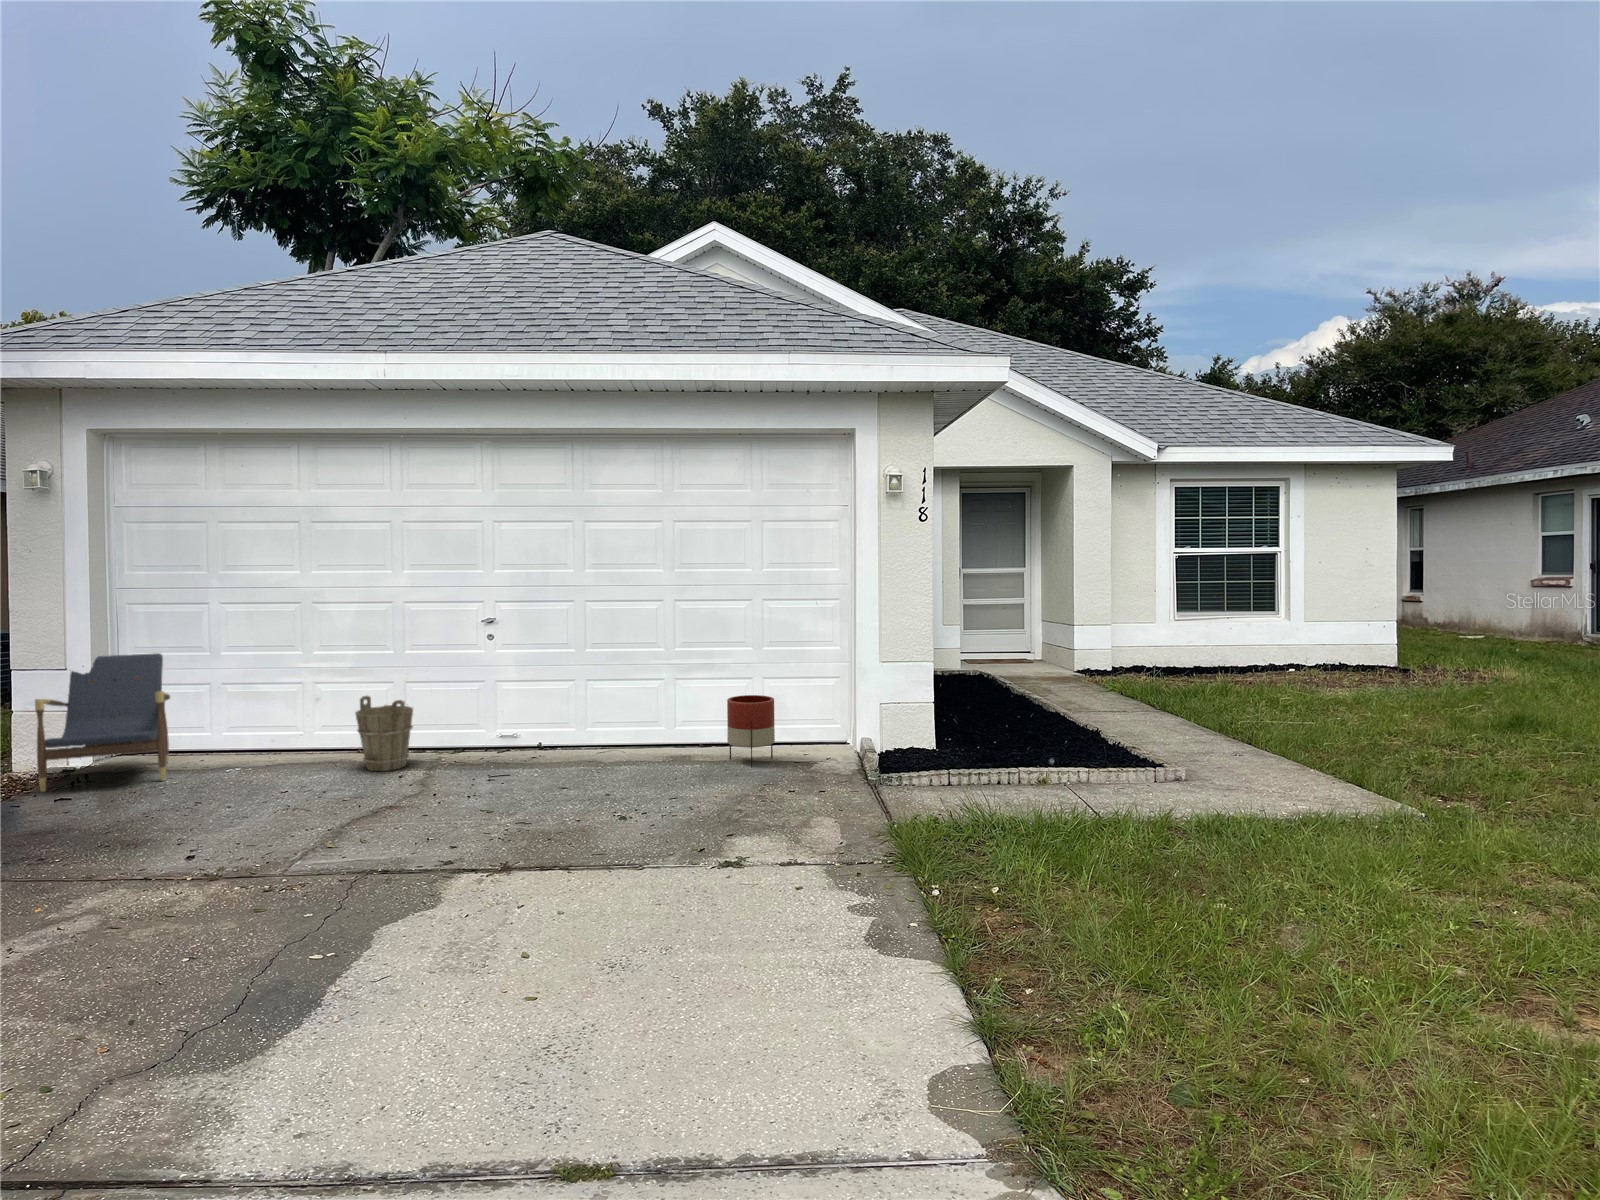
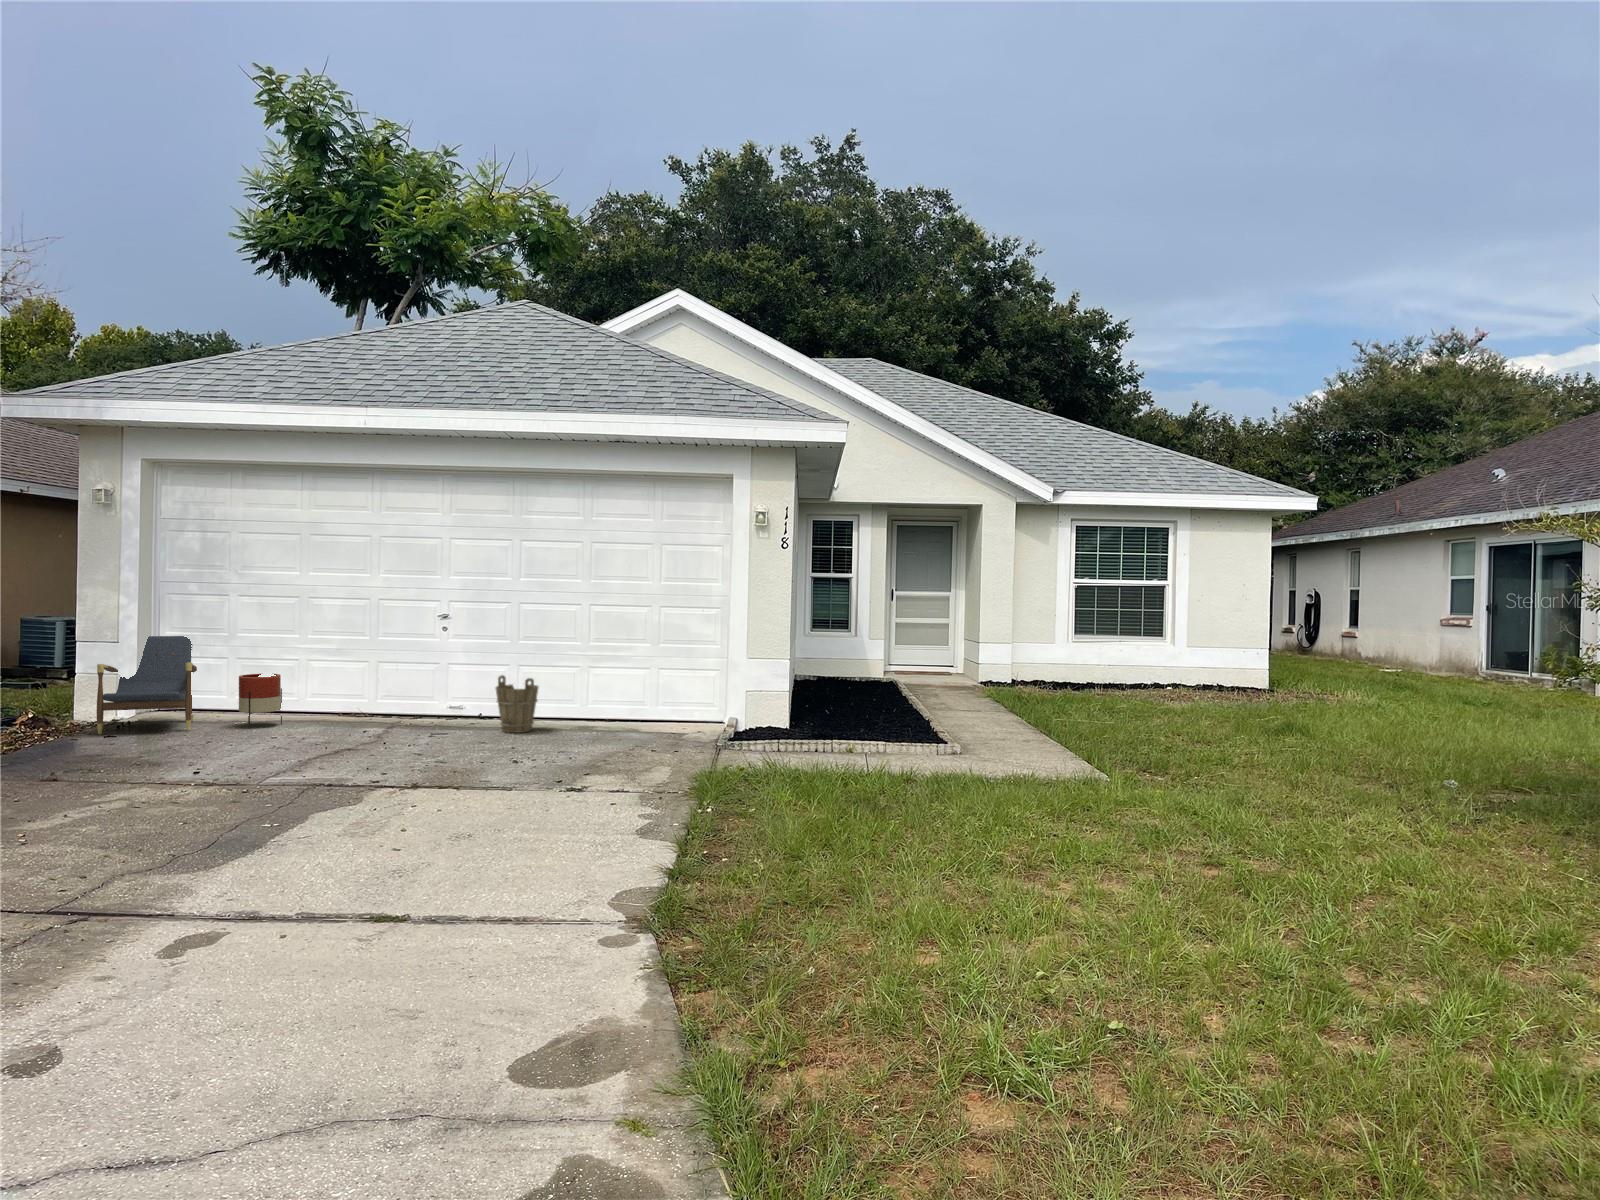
planter: present [727,695,775,768] -> present [239,674,282,729]
bucket: present [355,696,413,771] -> present [496,675,539,733]

